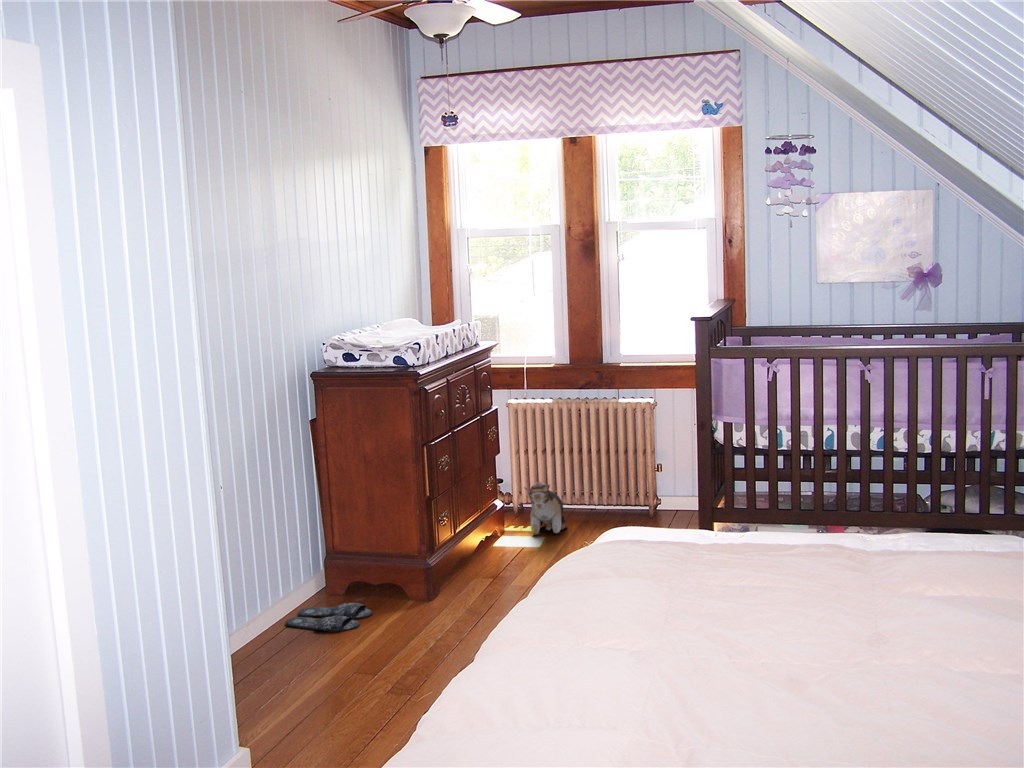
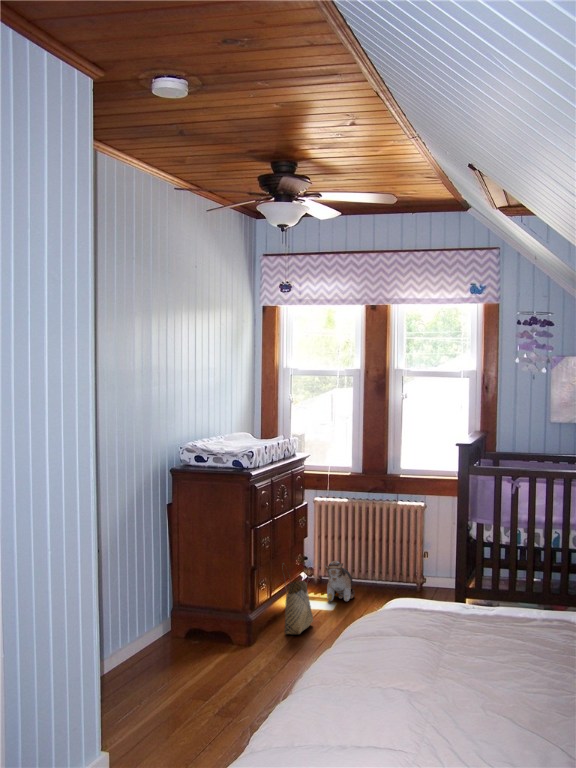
woven basket: none [469,487,514,581] -> present [282,563,313,634]
slippers: present [285,603,372,632] -> none [139,645,205,666]

